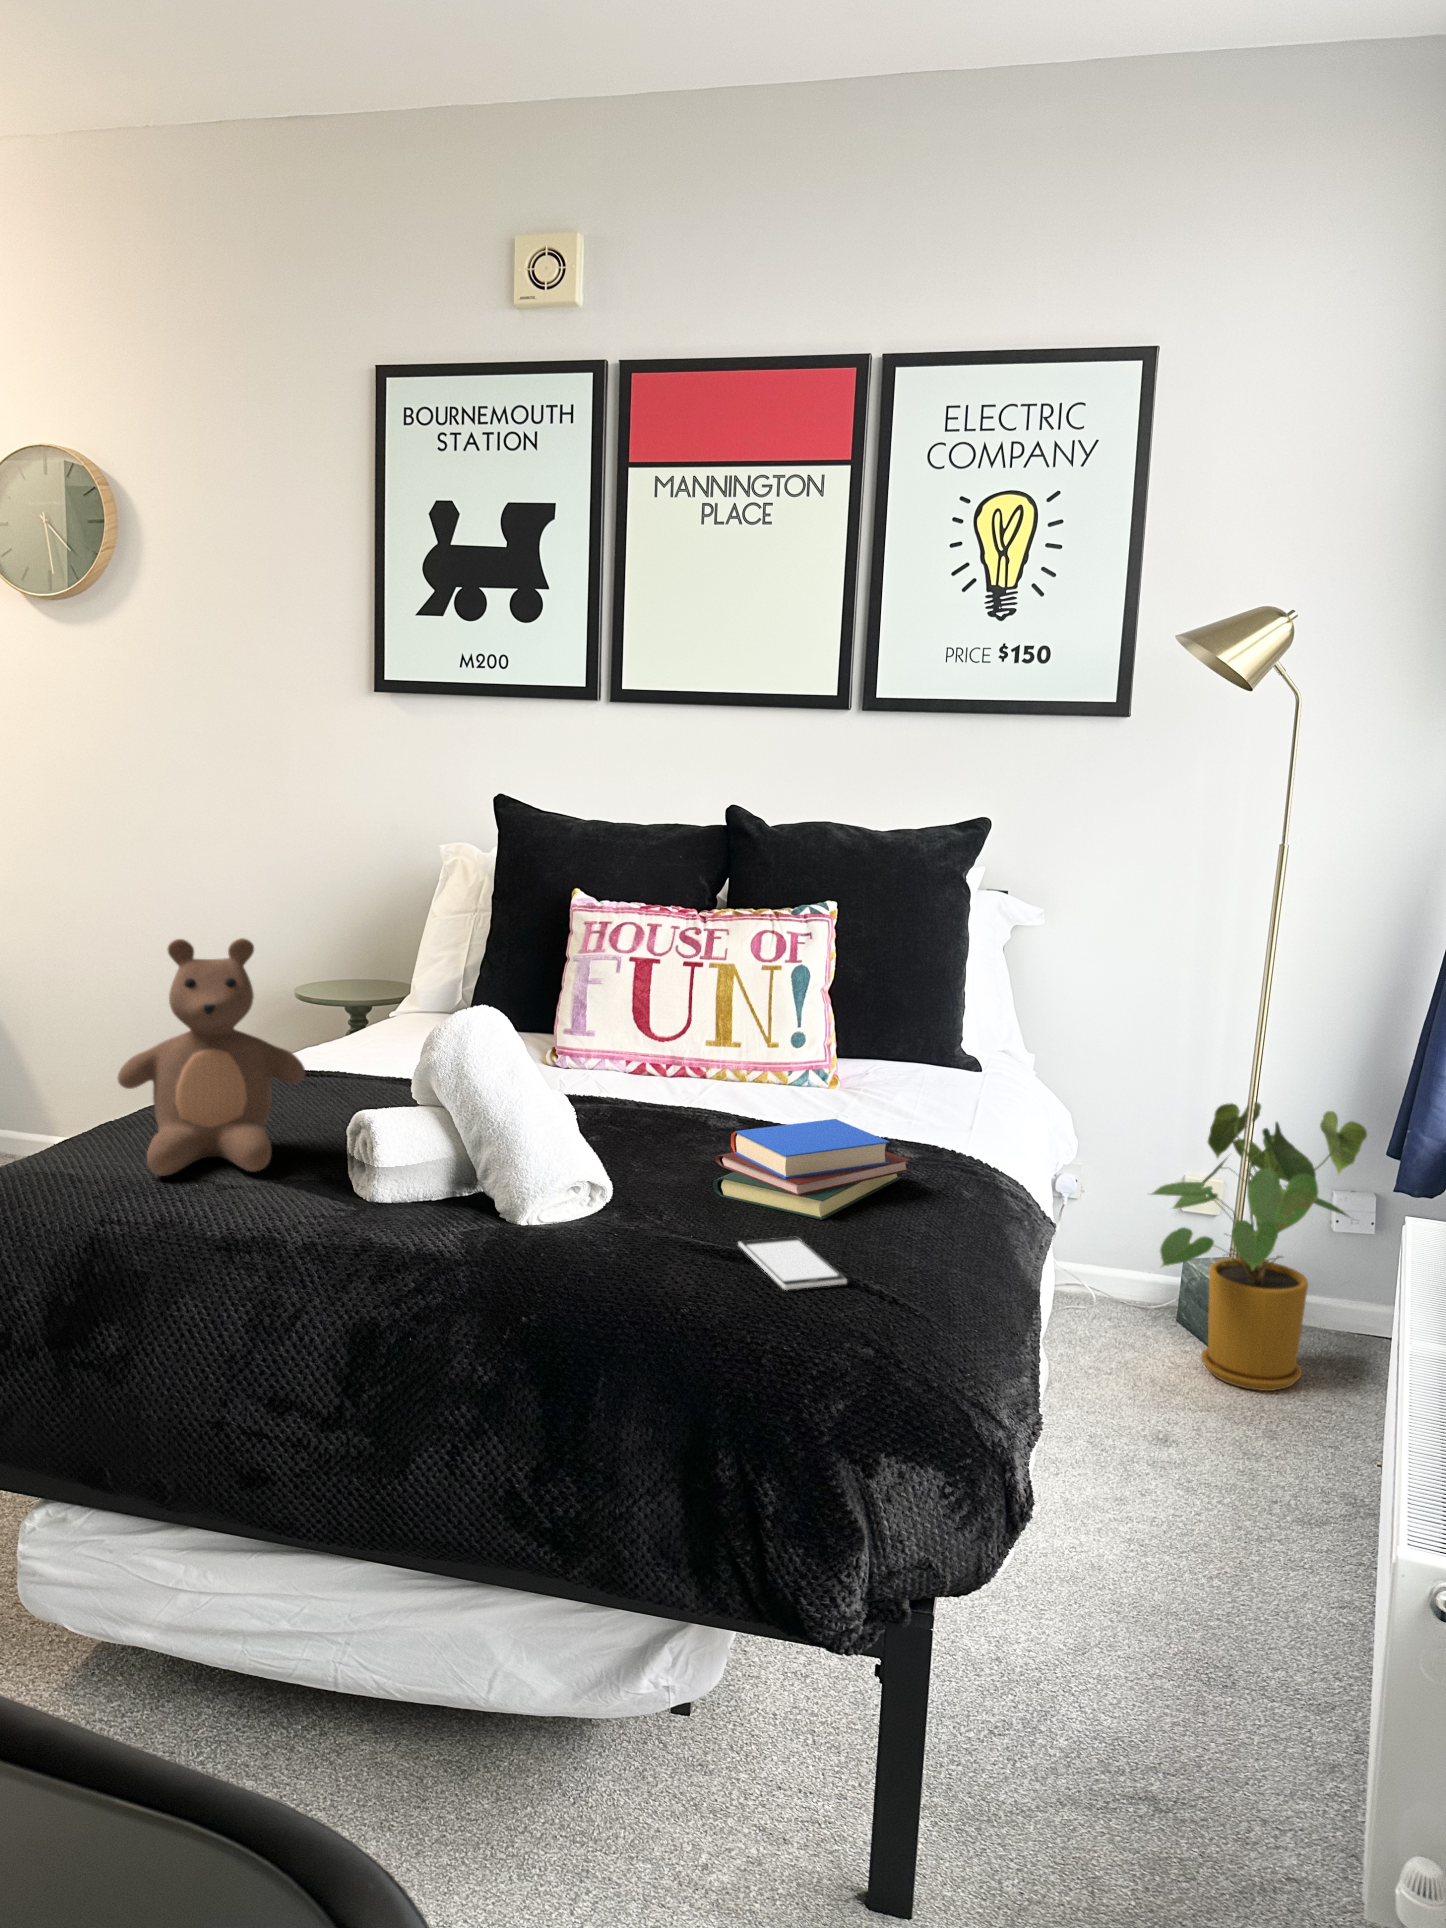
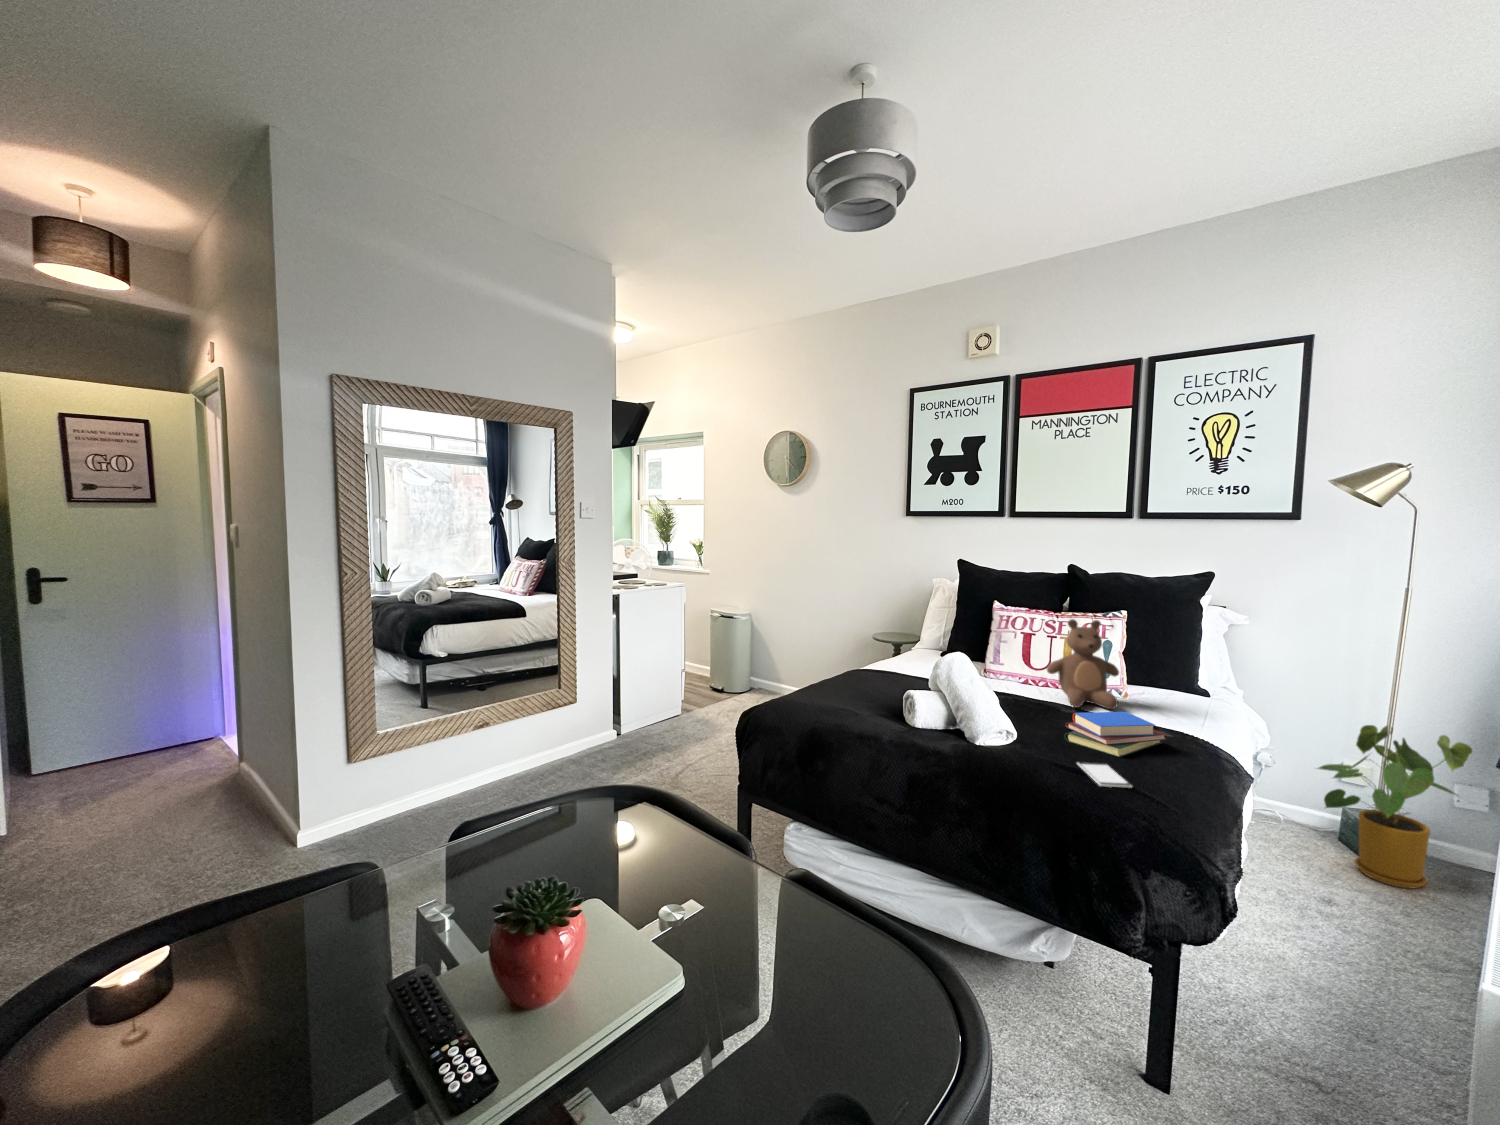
teddy bear: present [118,938,305,1176] -> present [1047,619,1119,709]

